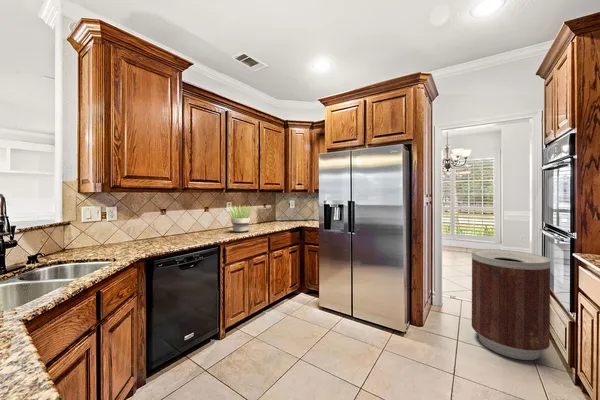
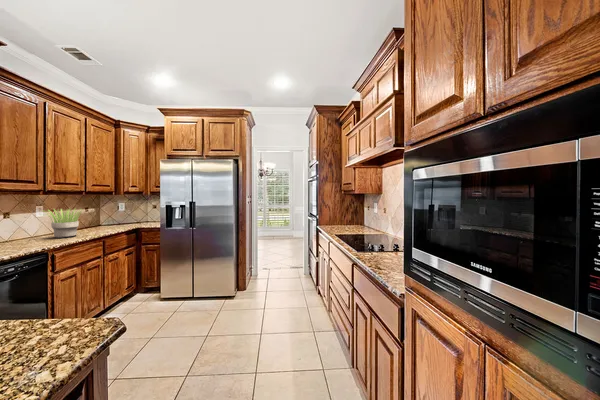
trash can: present [472,249,551,360] -> none [276,230,312,292]

